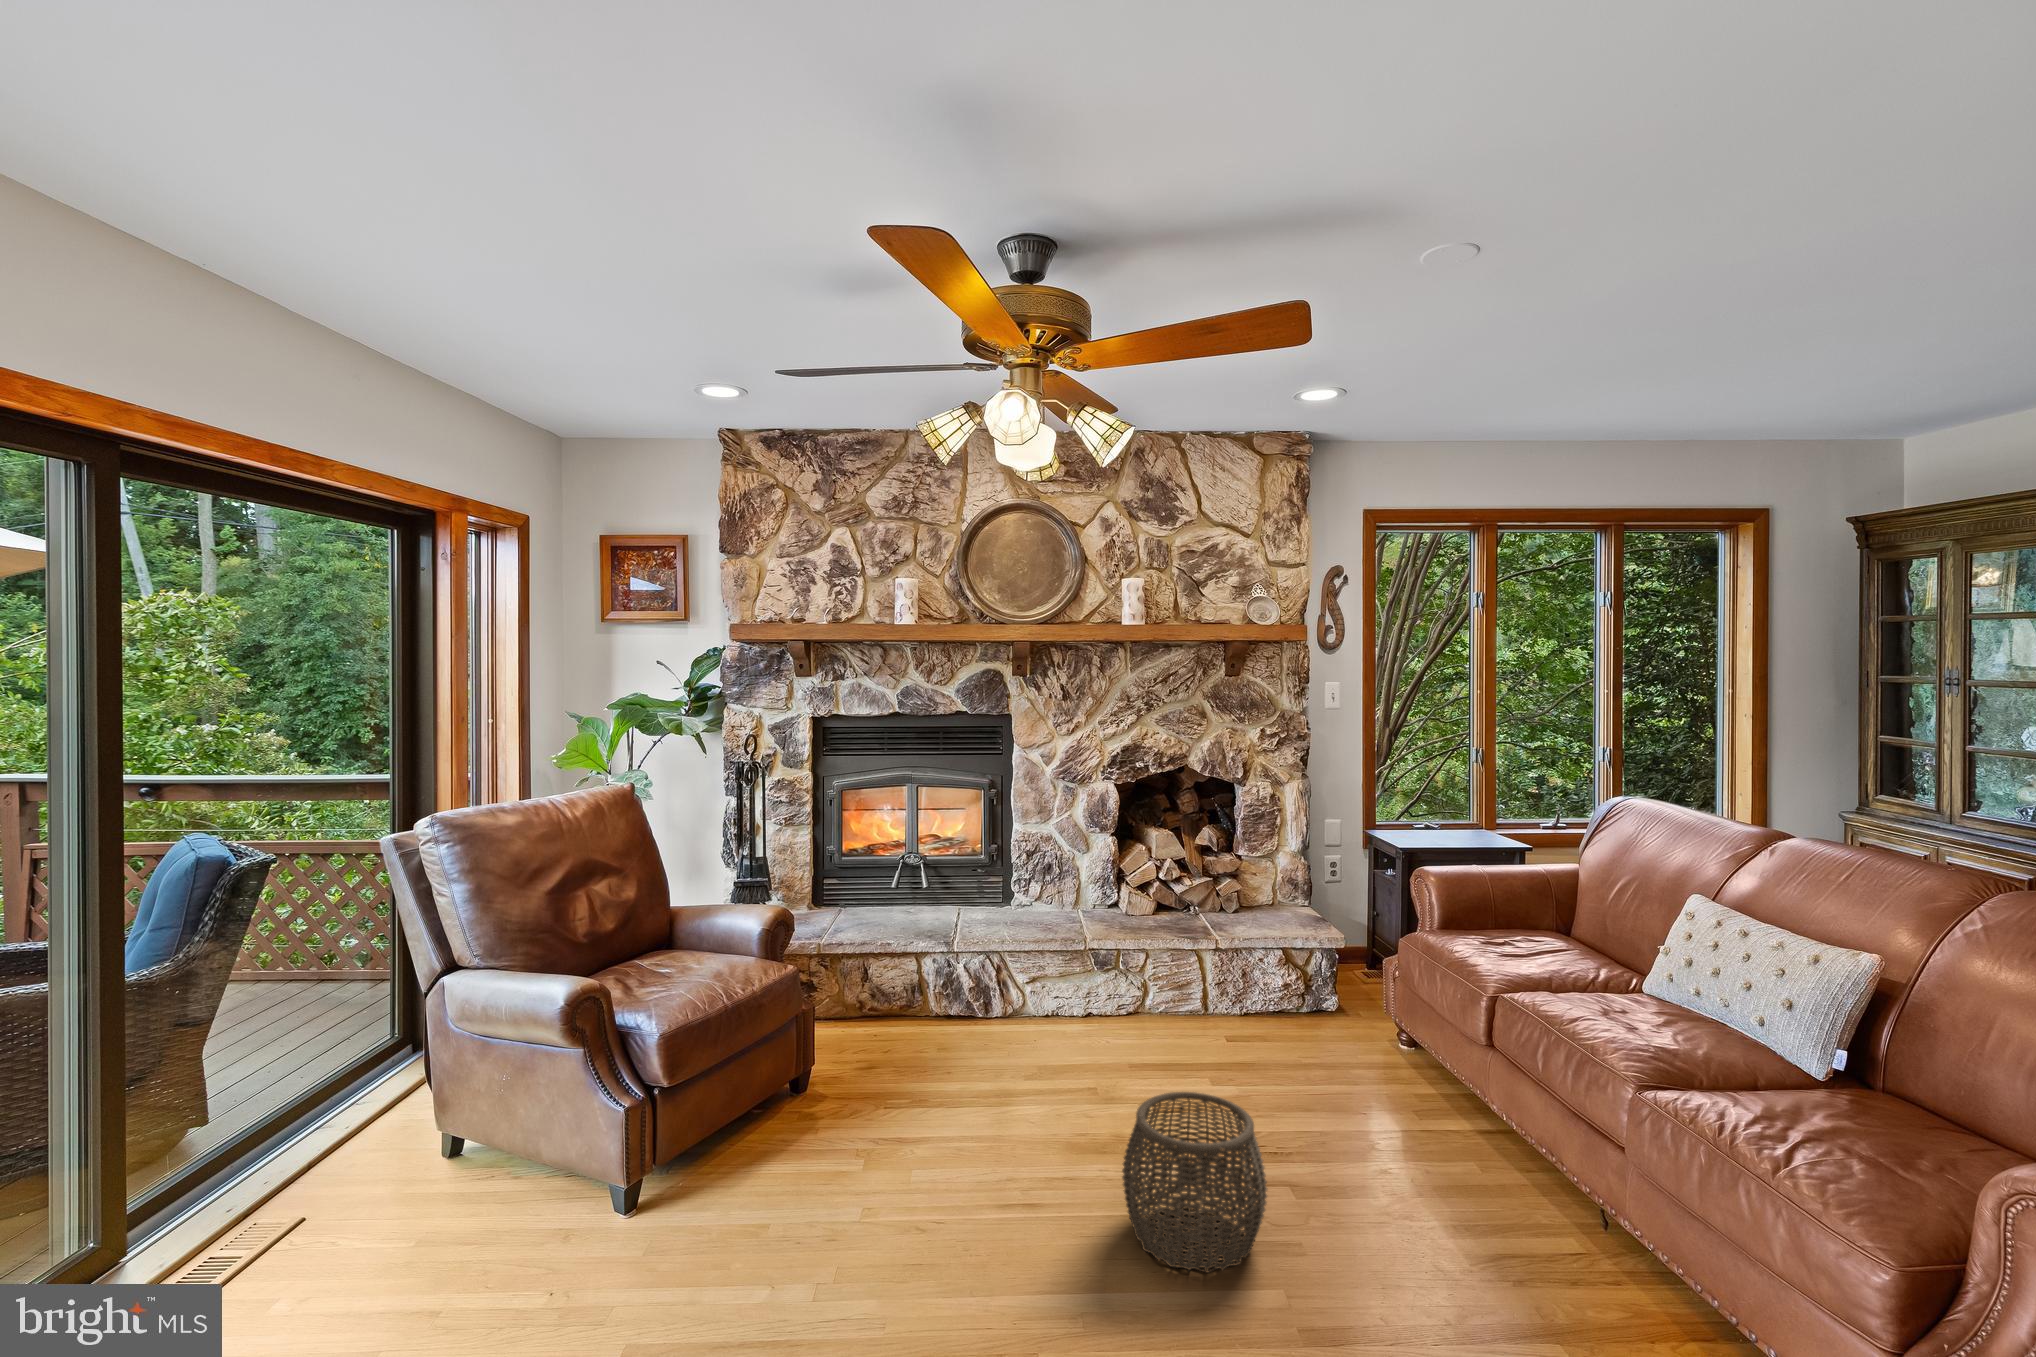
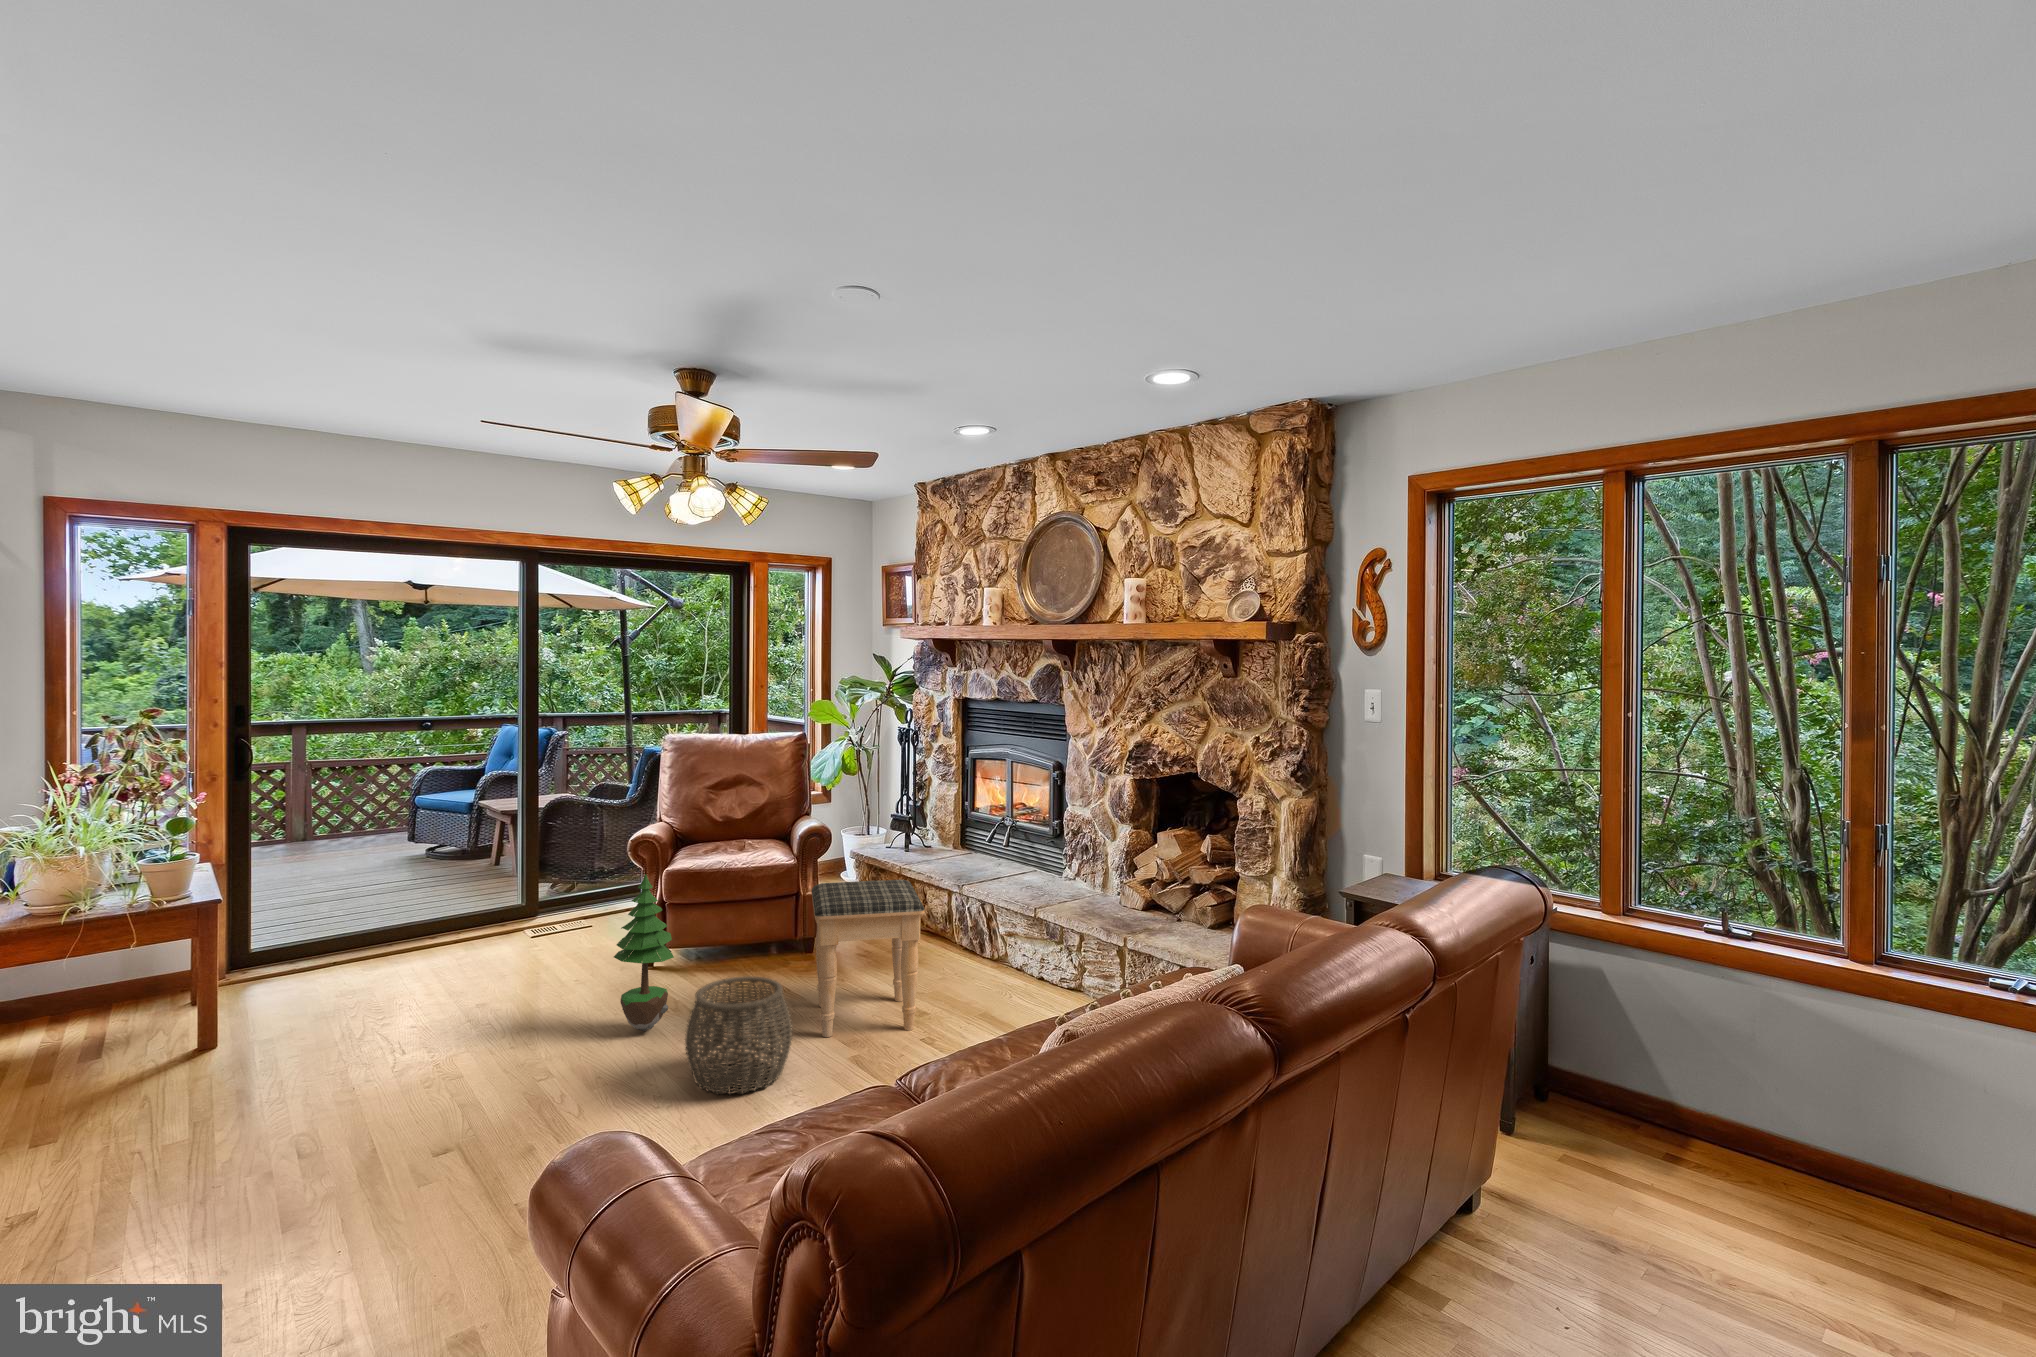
footstool: none [1005,936,1172,1155] -> present [812,880,925,1037]
potted tree: none [902,1012,995,1270] -> present [614,874,674,1031]

